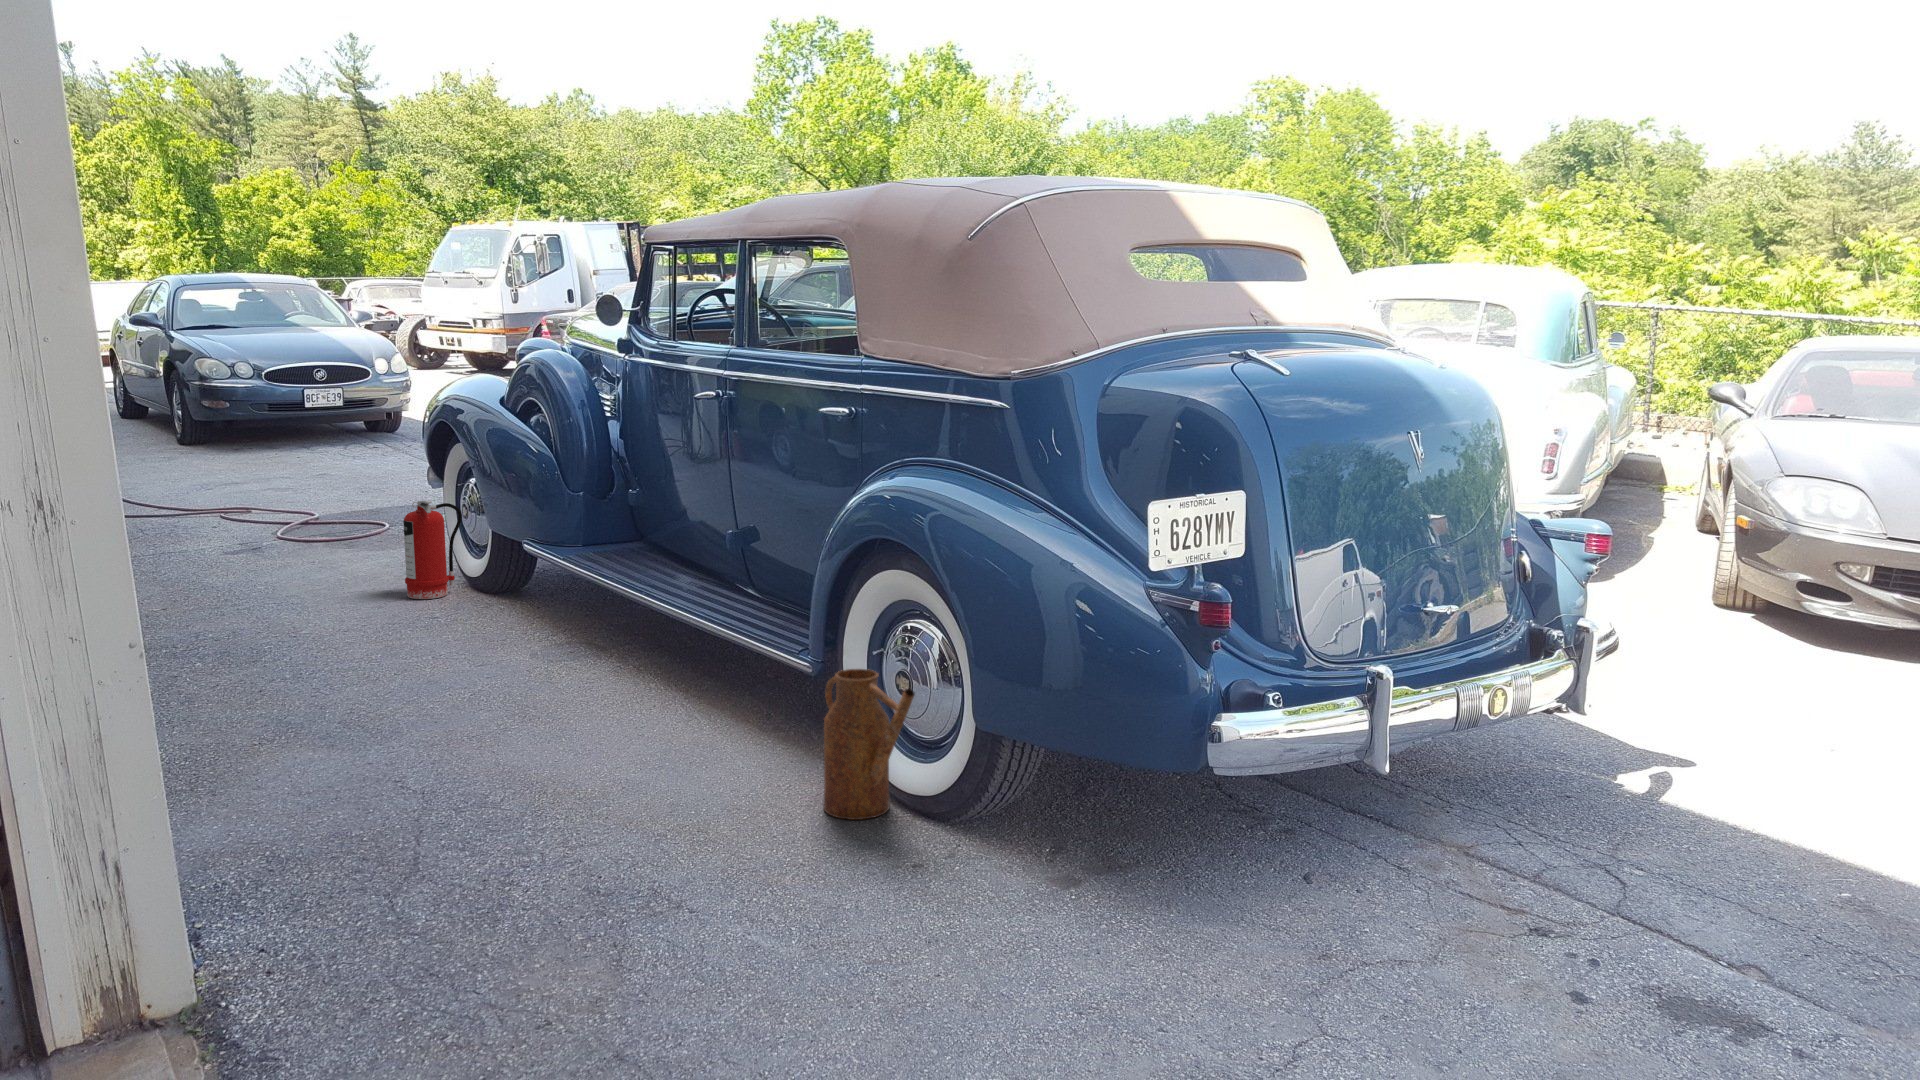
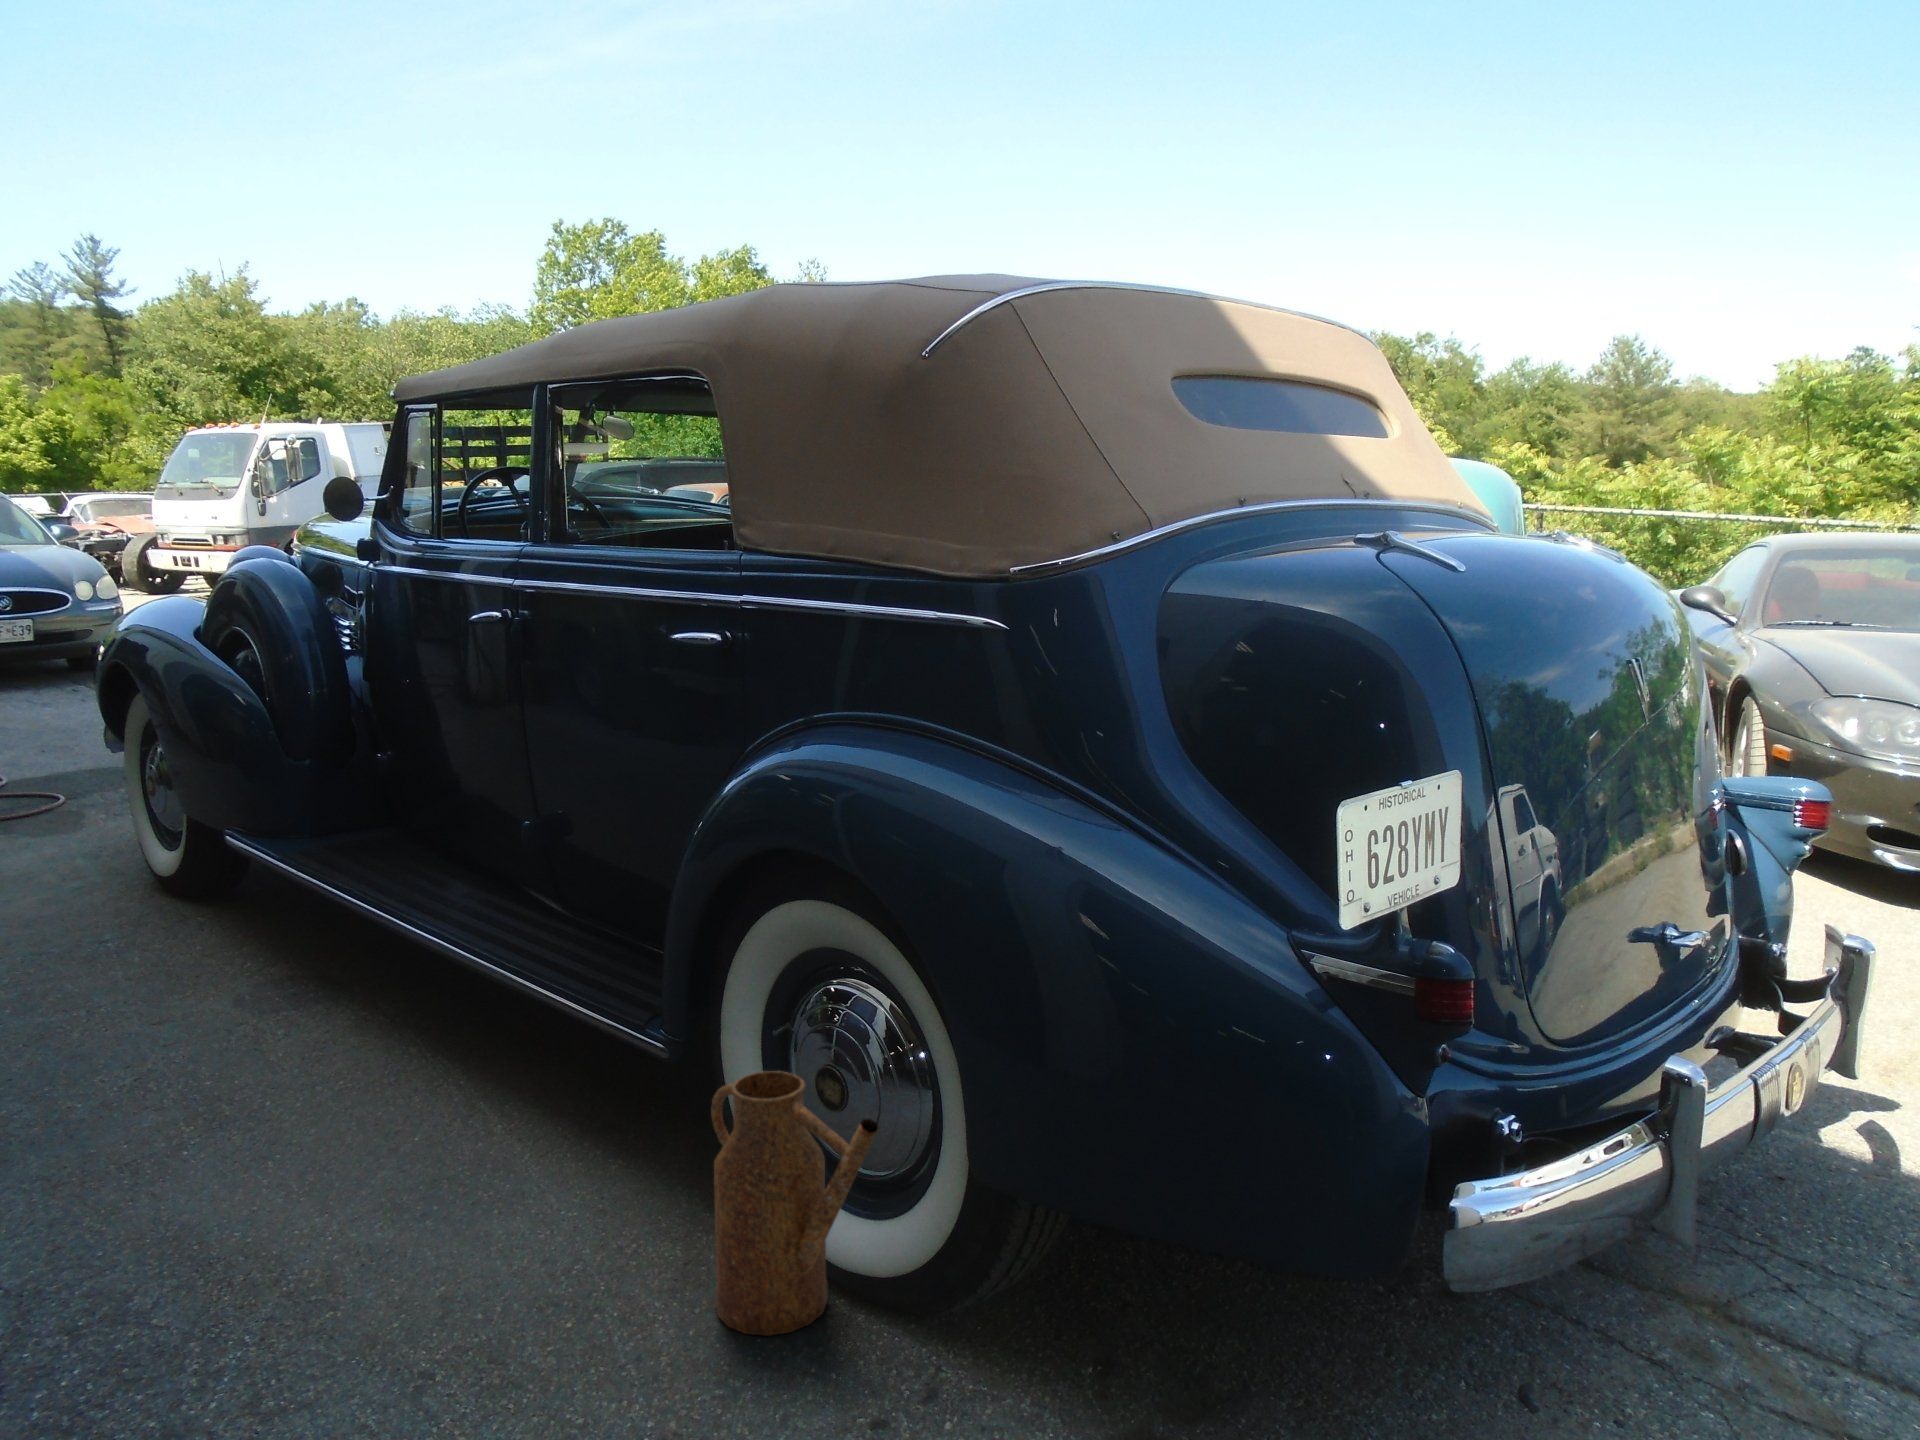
fire extinguisher: present [403,501,462,599] -> none [49,778,142,920]

